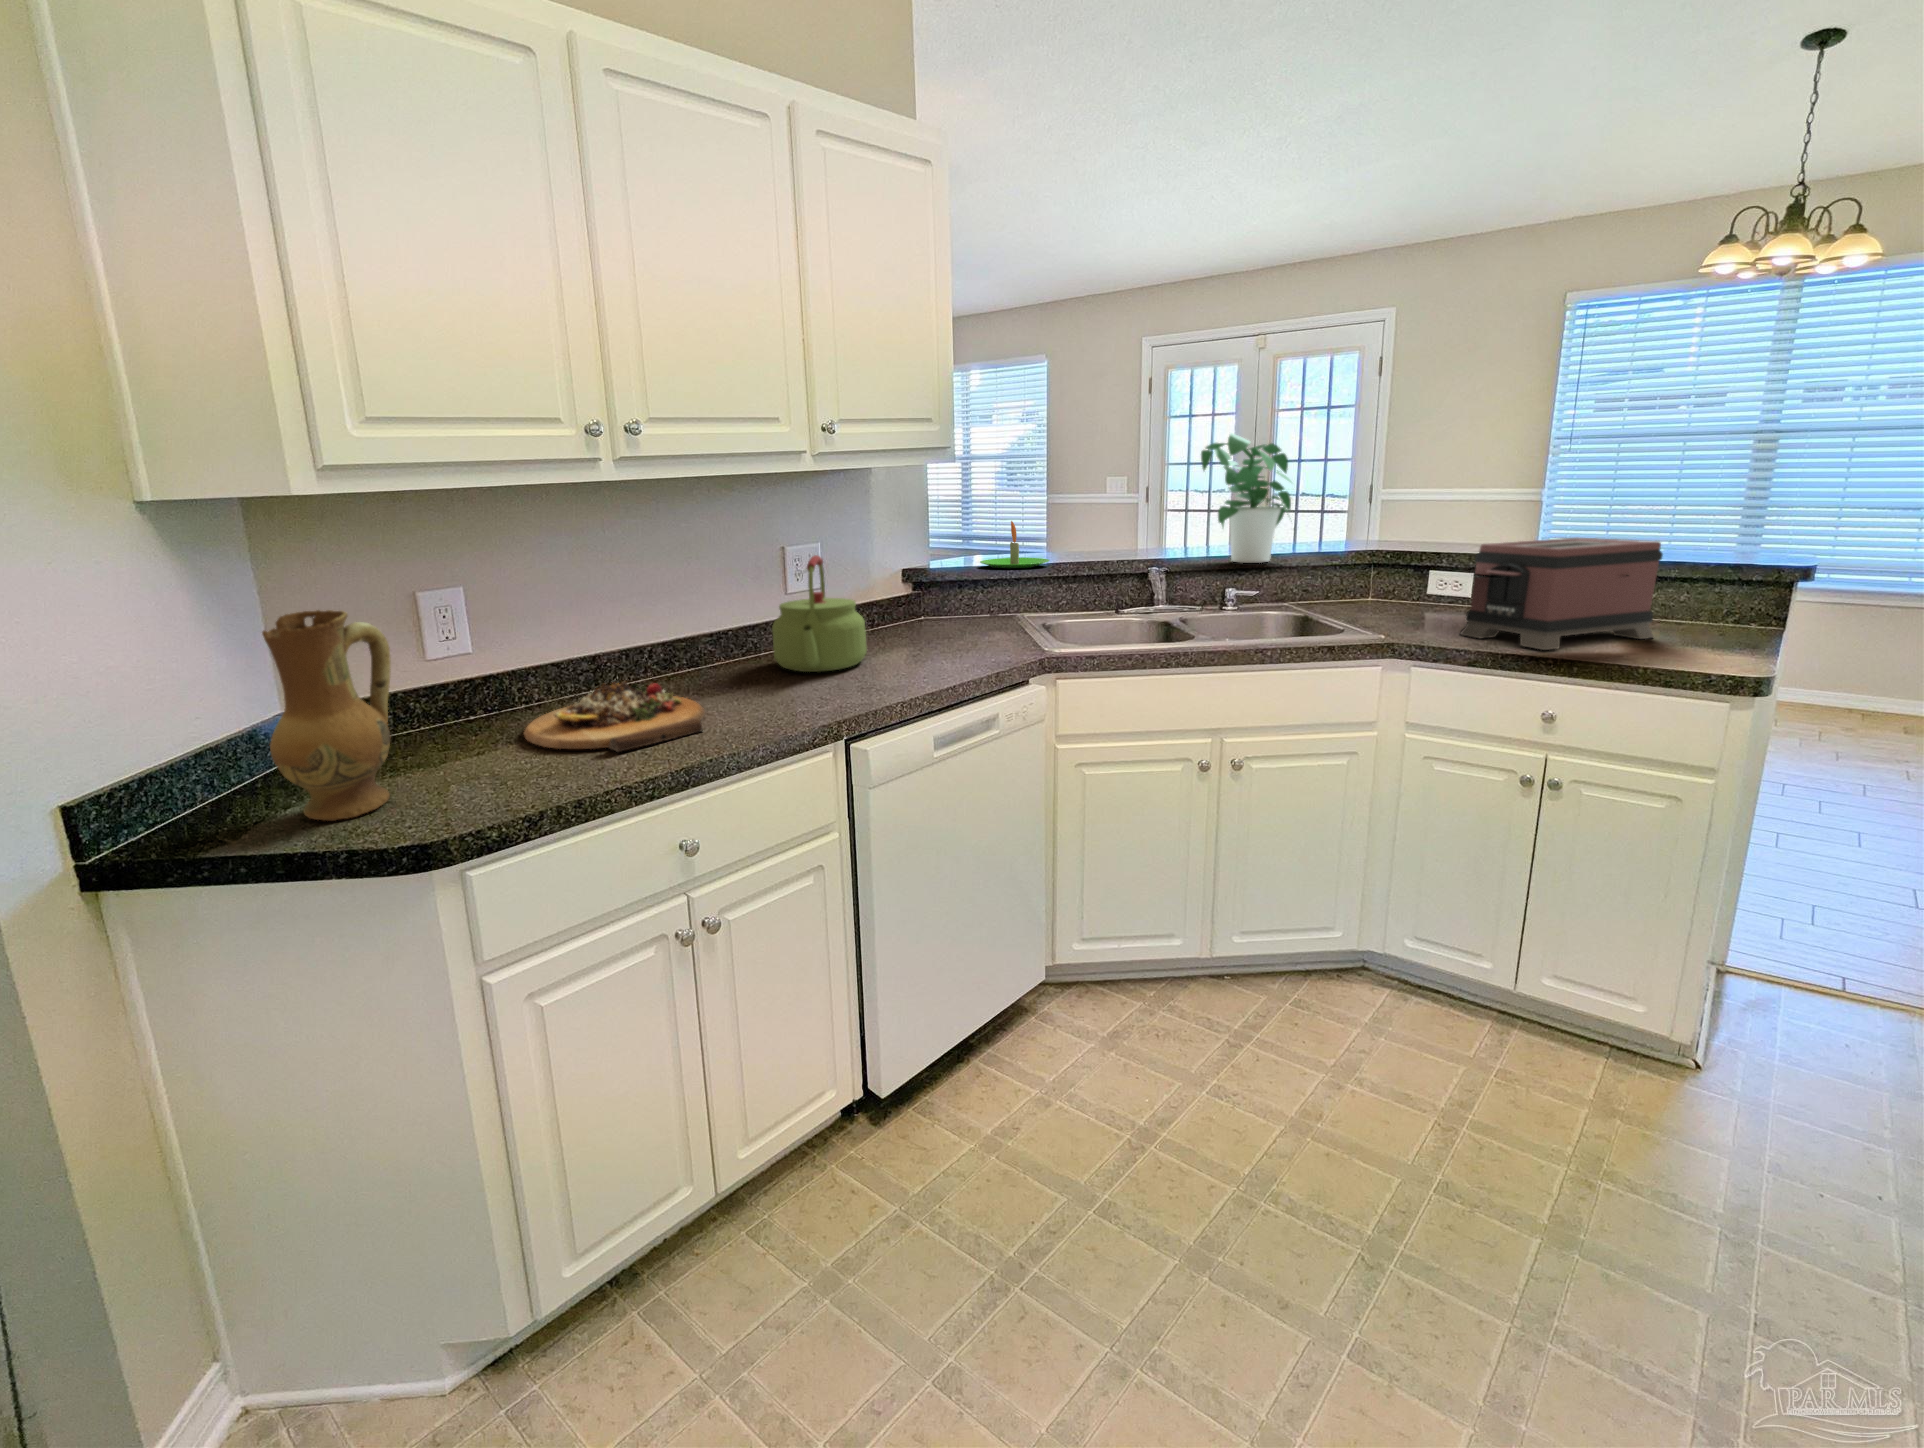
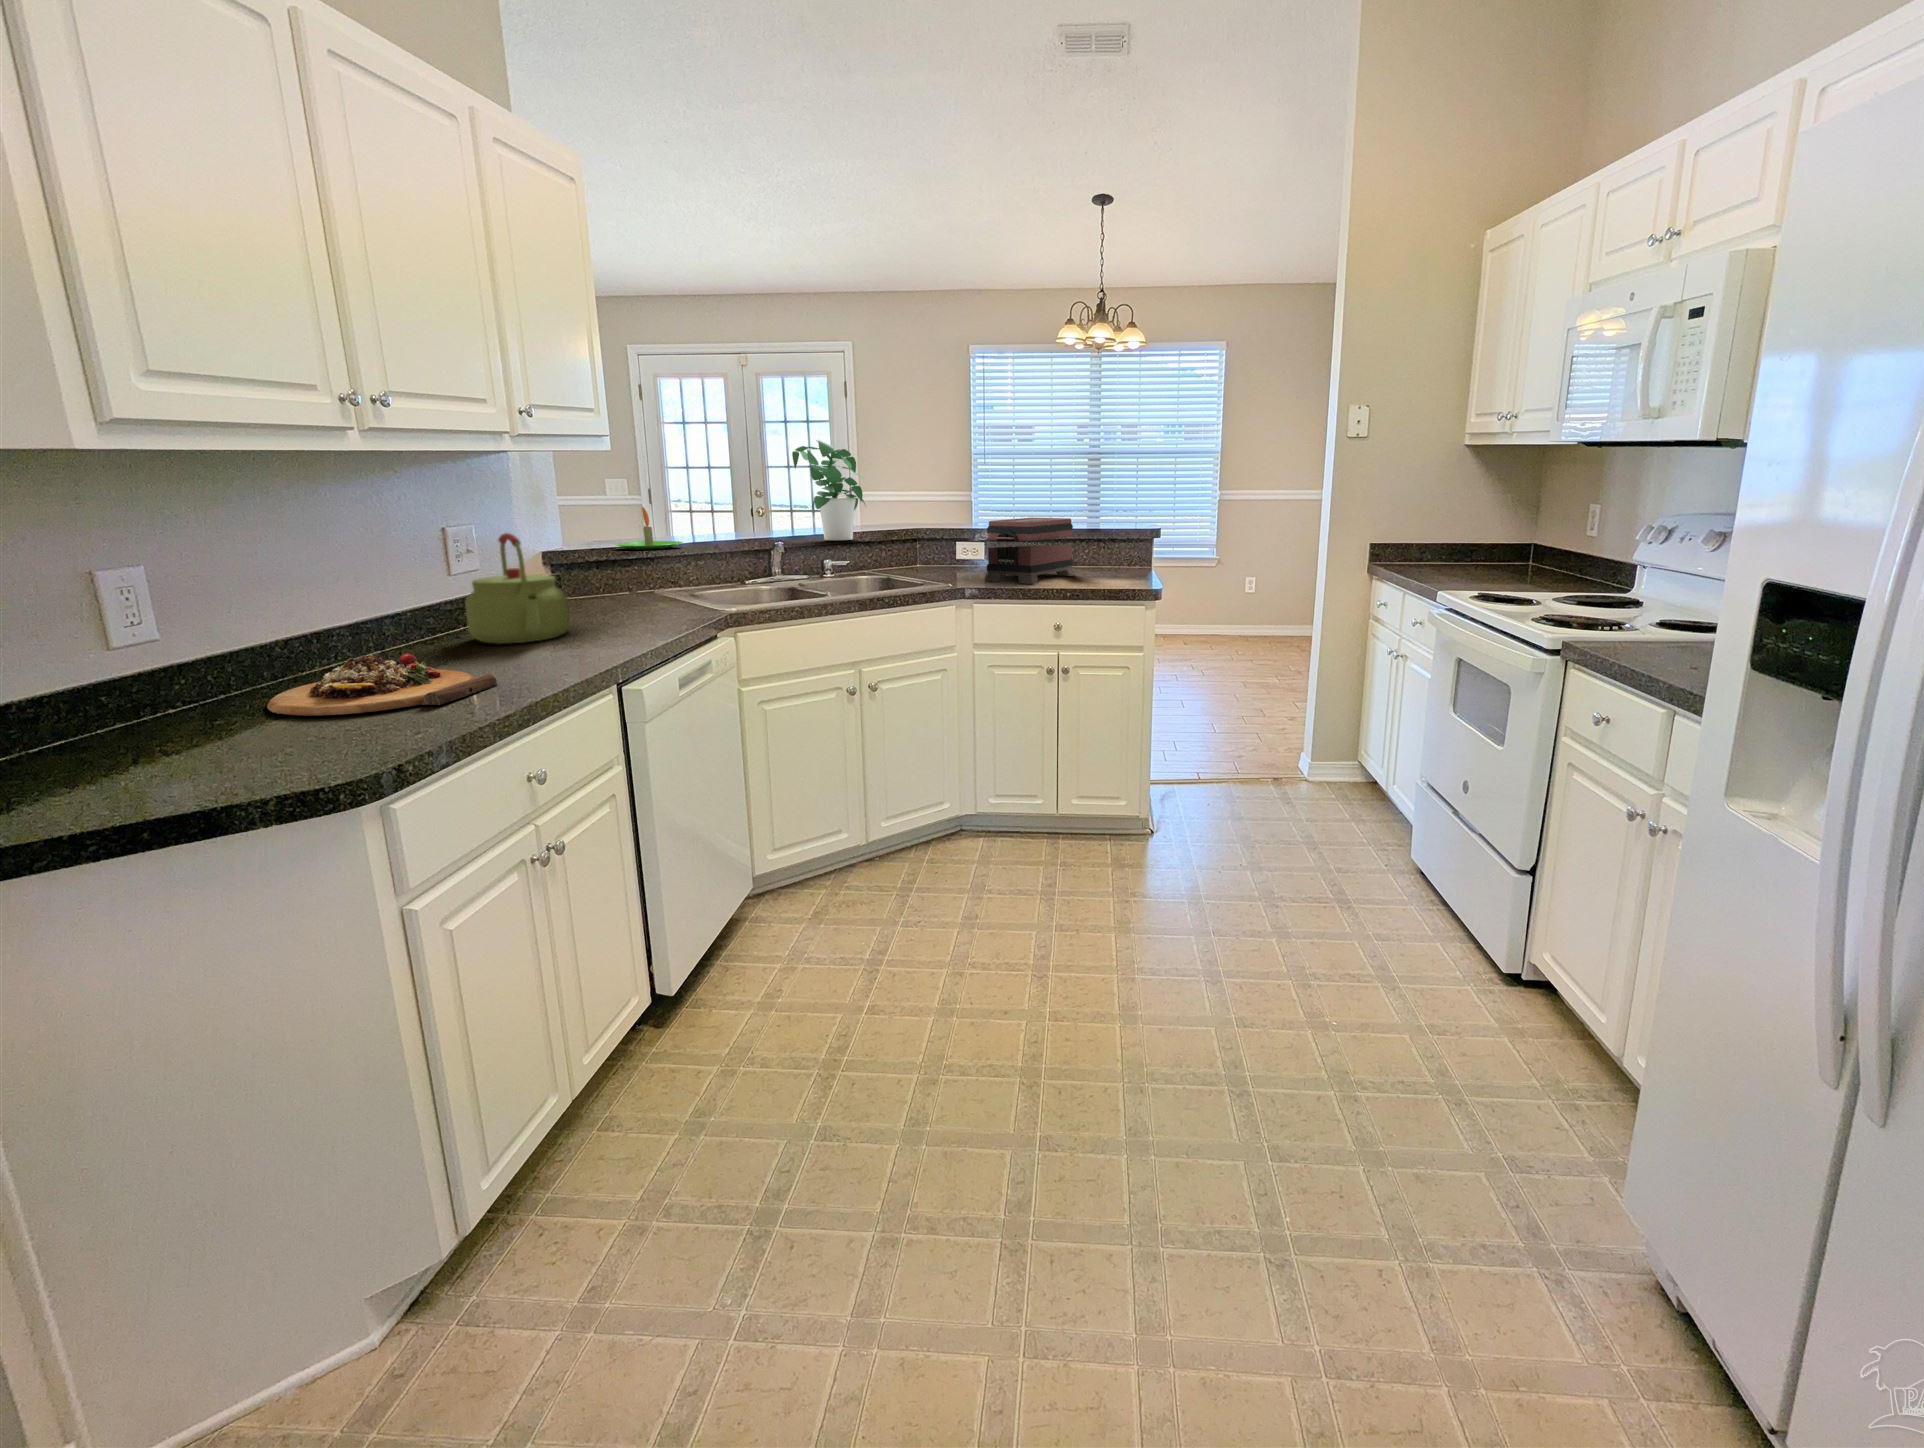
ceramic jug: present [262,610,391,821] -> none [106,570,248,786]

